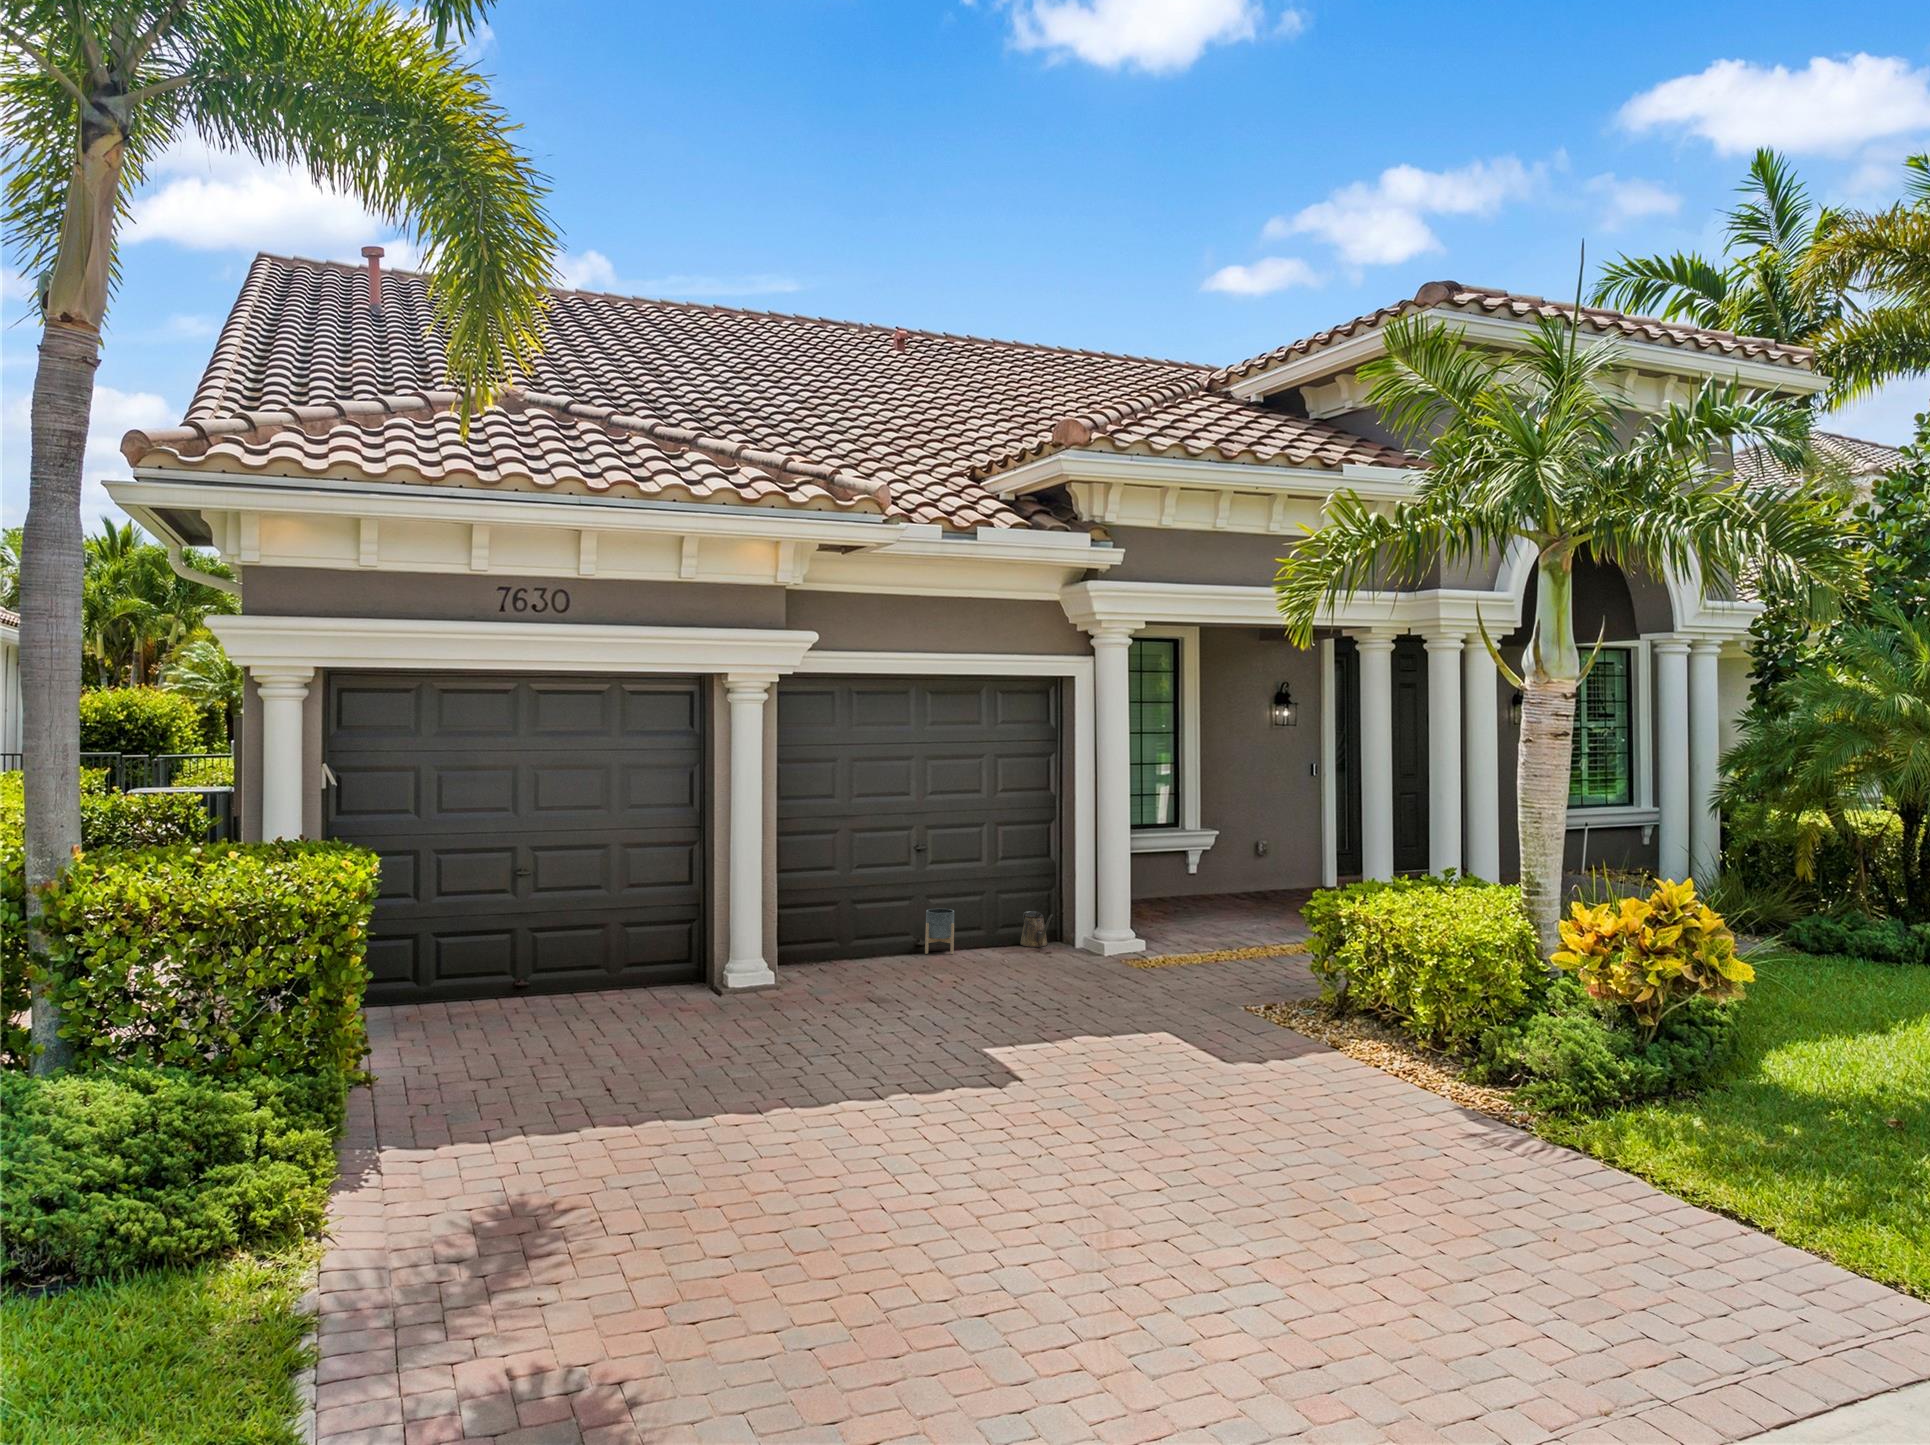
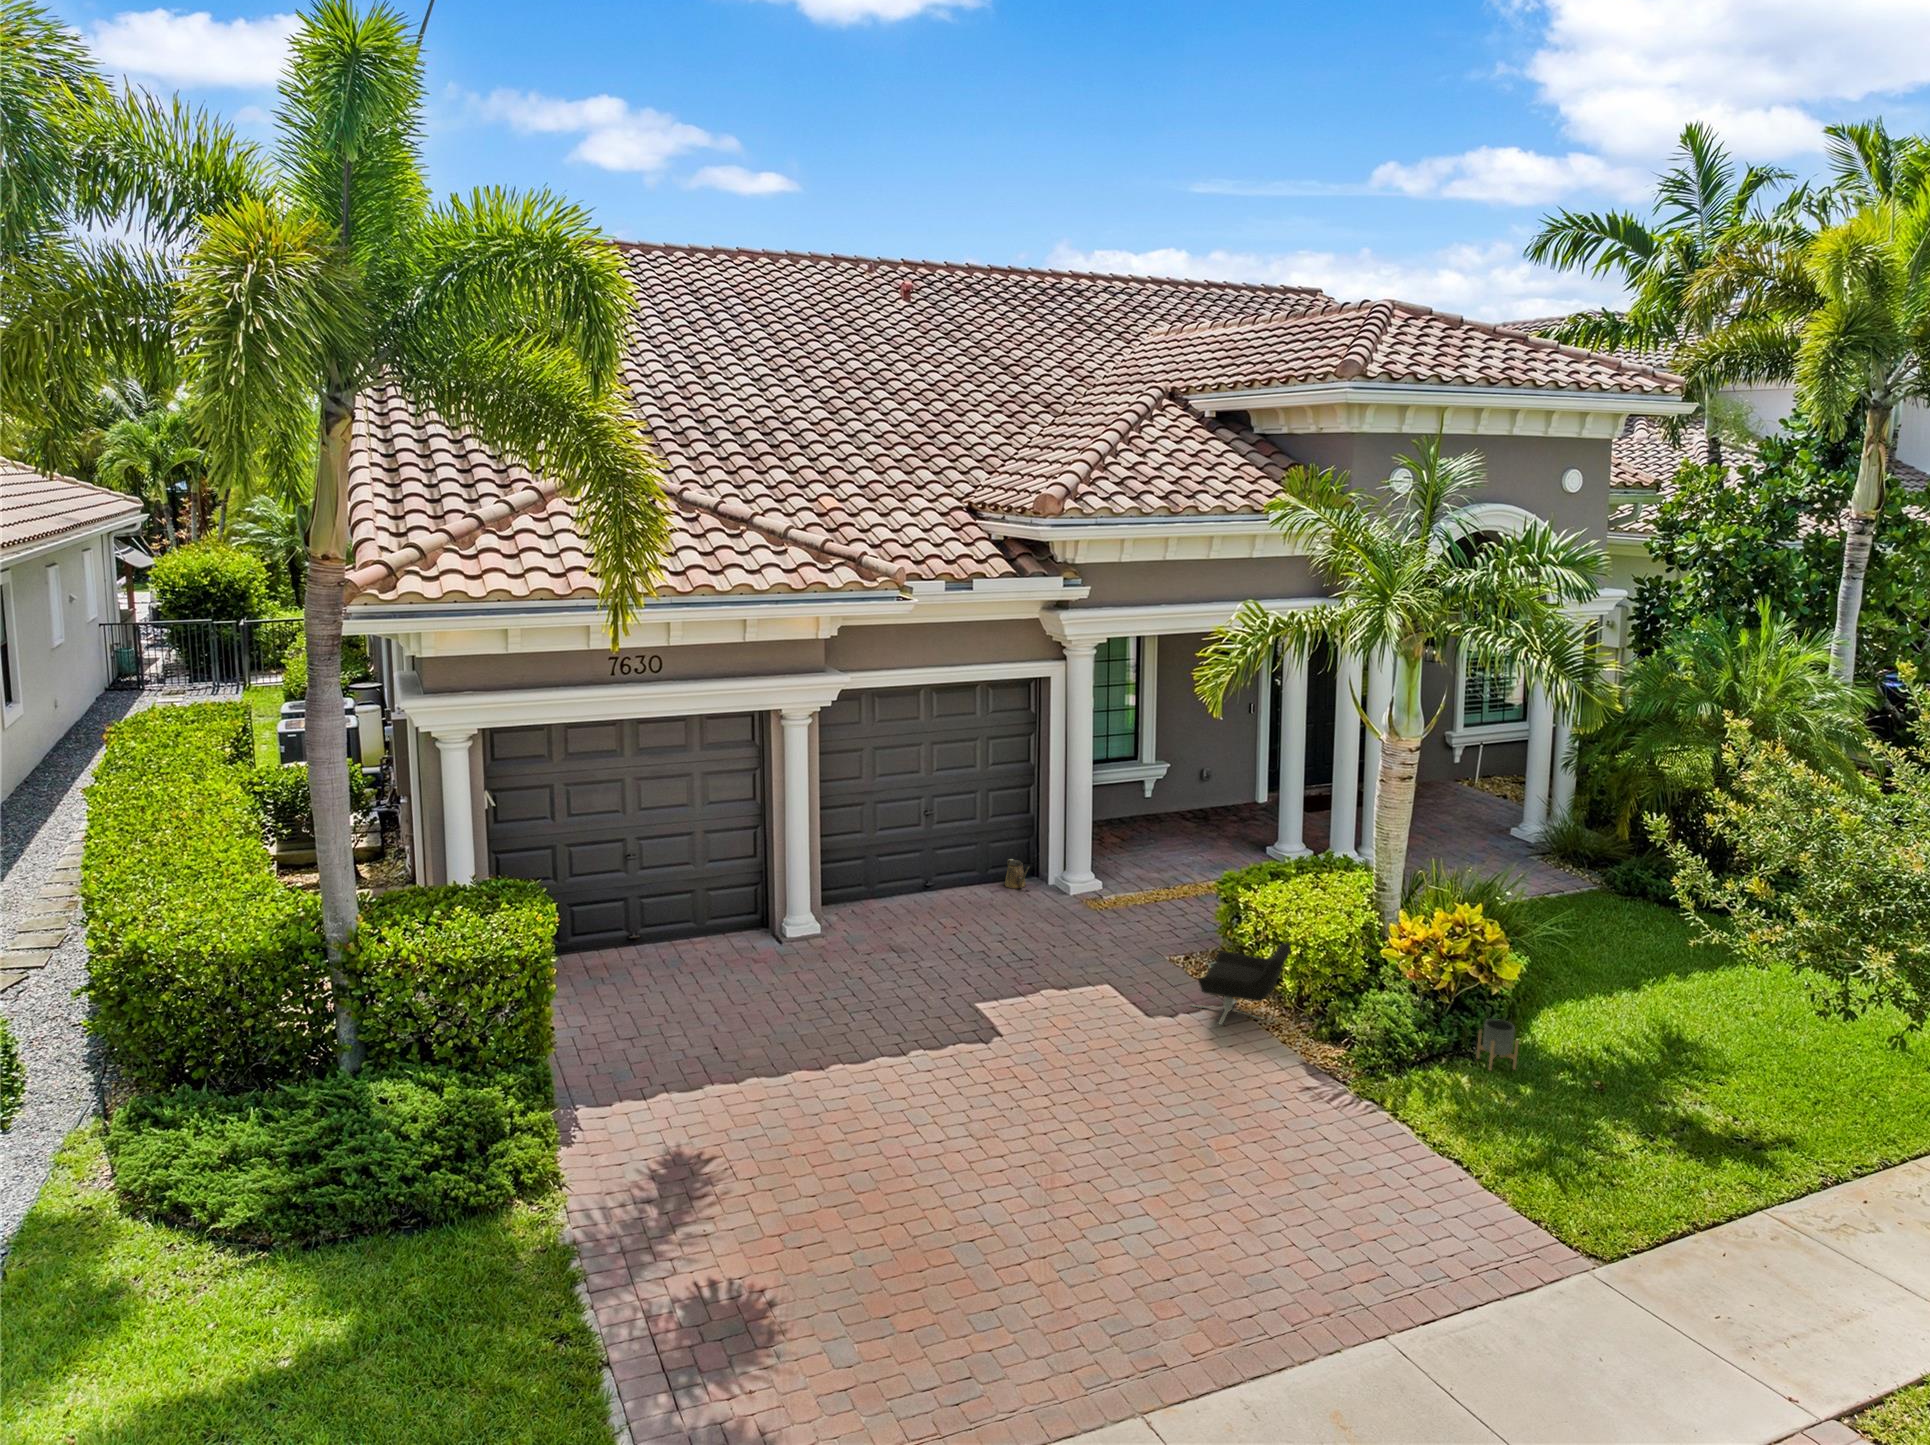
planter: present [925,909,954,954] -> present [1477,1019,1519,1070]
lounge chair: none [1282,953,1419,1067] -> present [1192,943,1291,1025]

